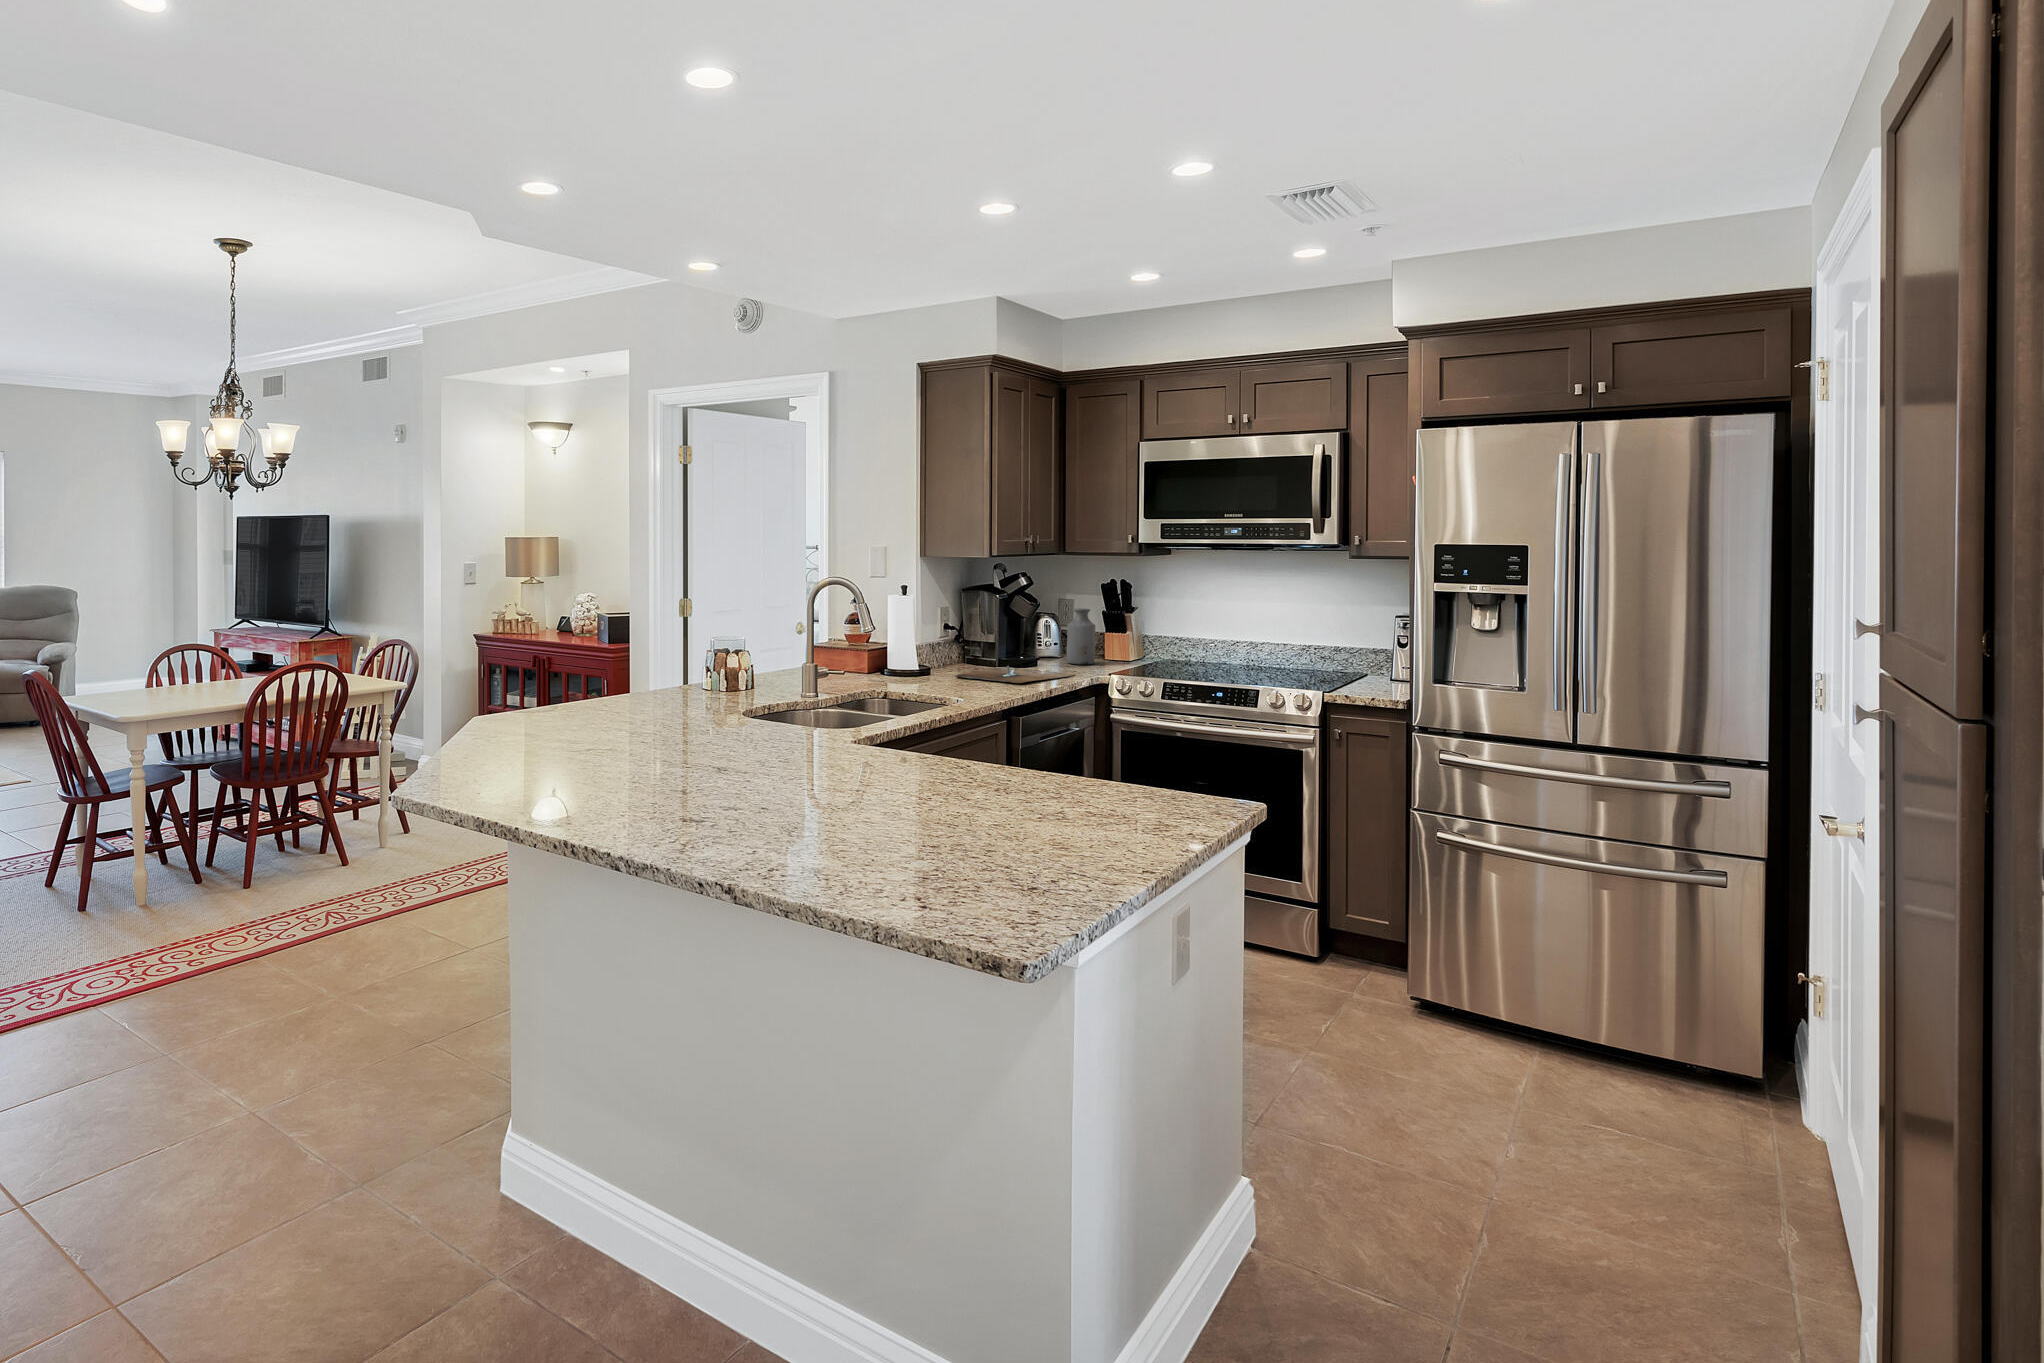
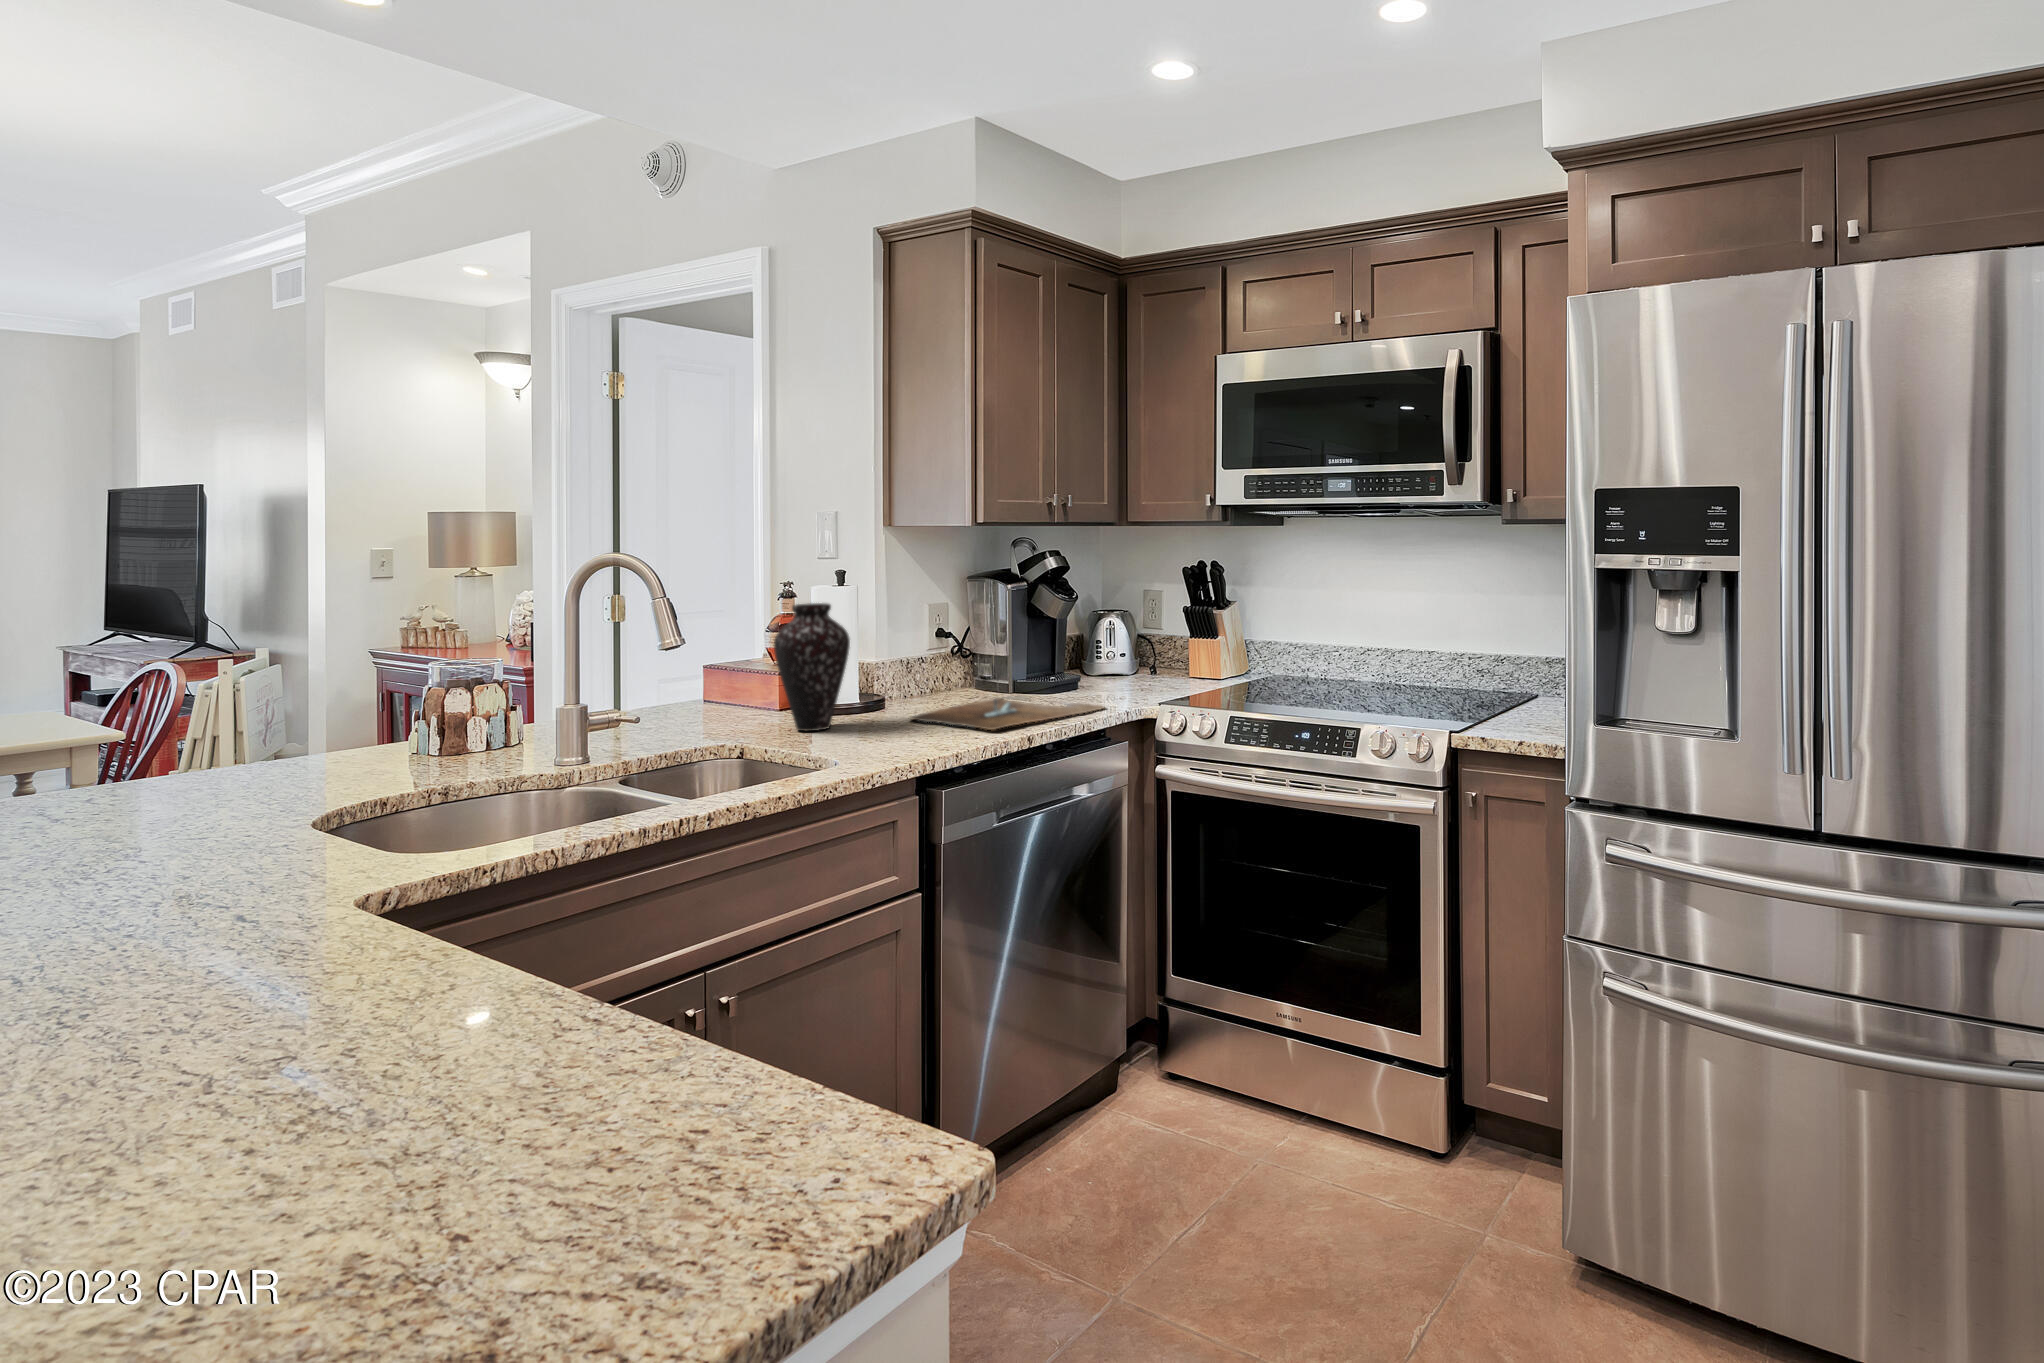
vase: none [881,603,925,681] -> present [774,603,850,731]
bottle: present [1067,608,1095,665] -> none [1120,602,1162,687]

